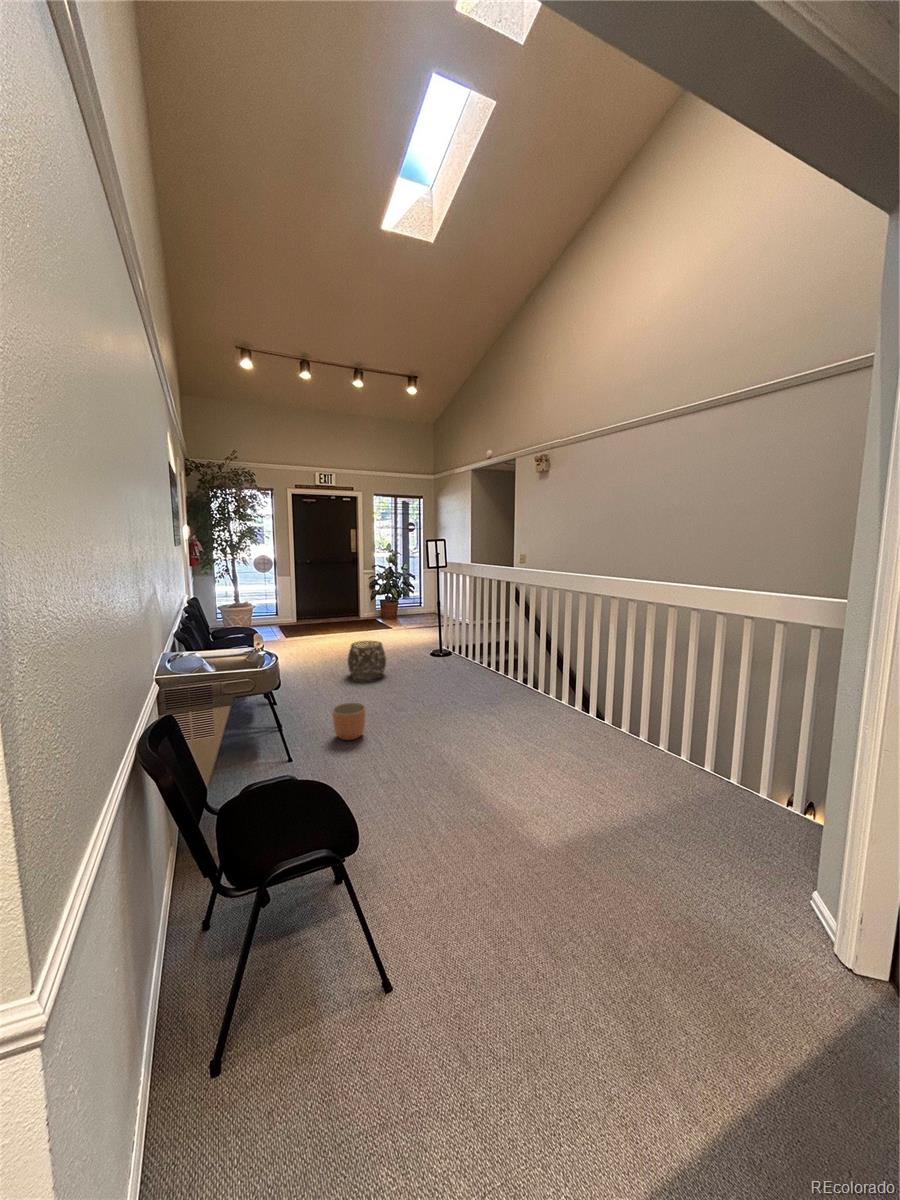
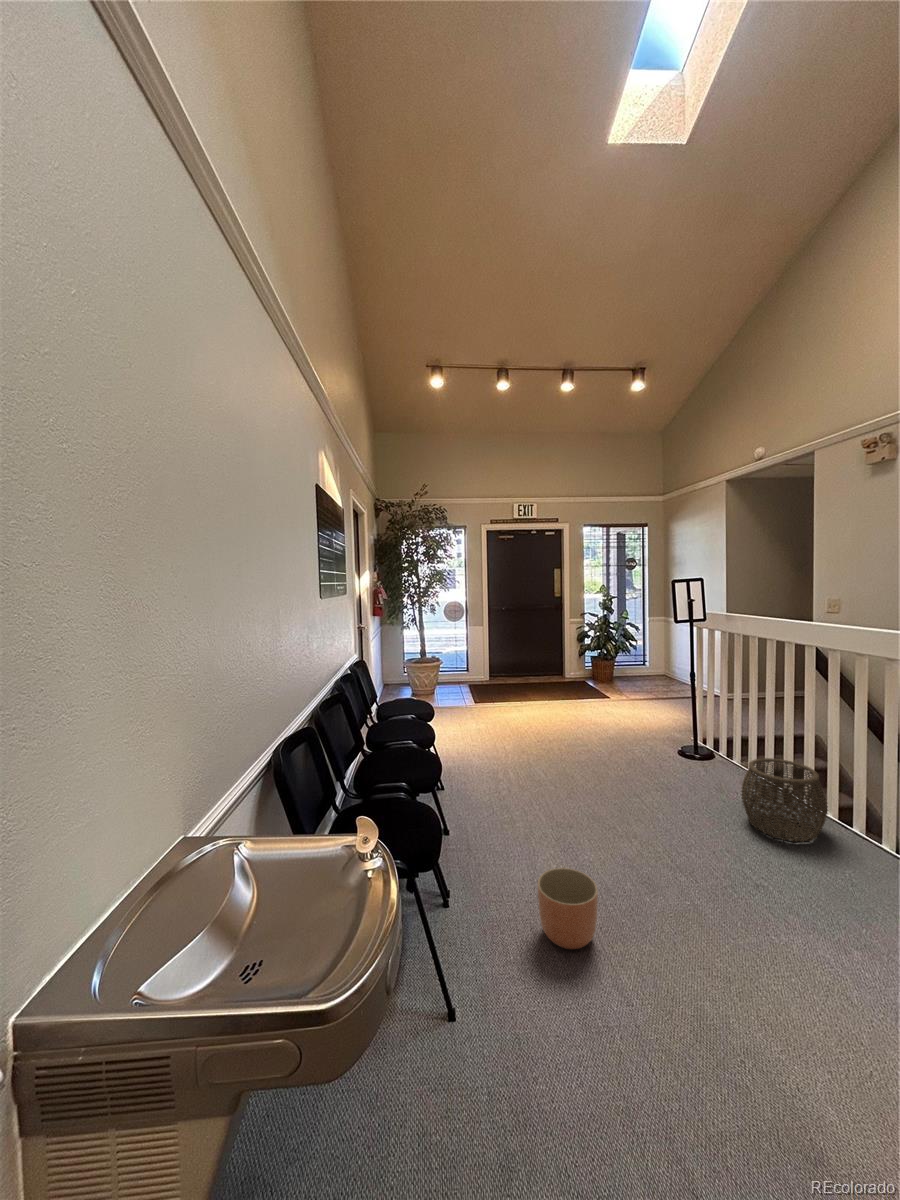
woven basket: present [348,641,386,680] -> present [741,758,828,842]

